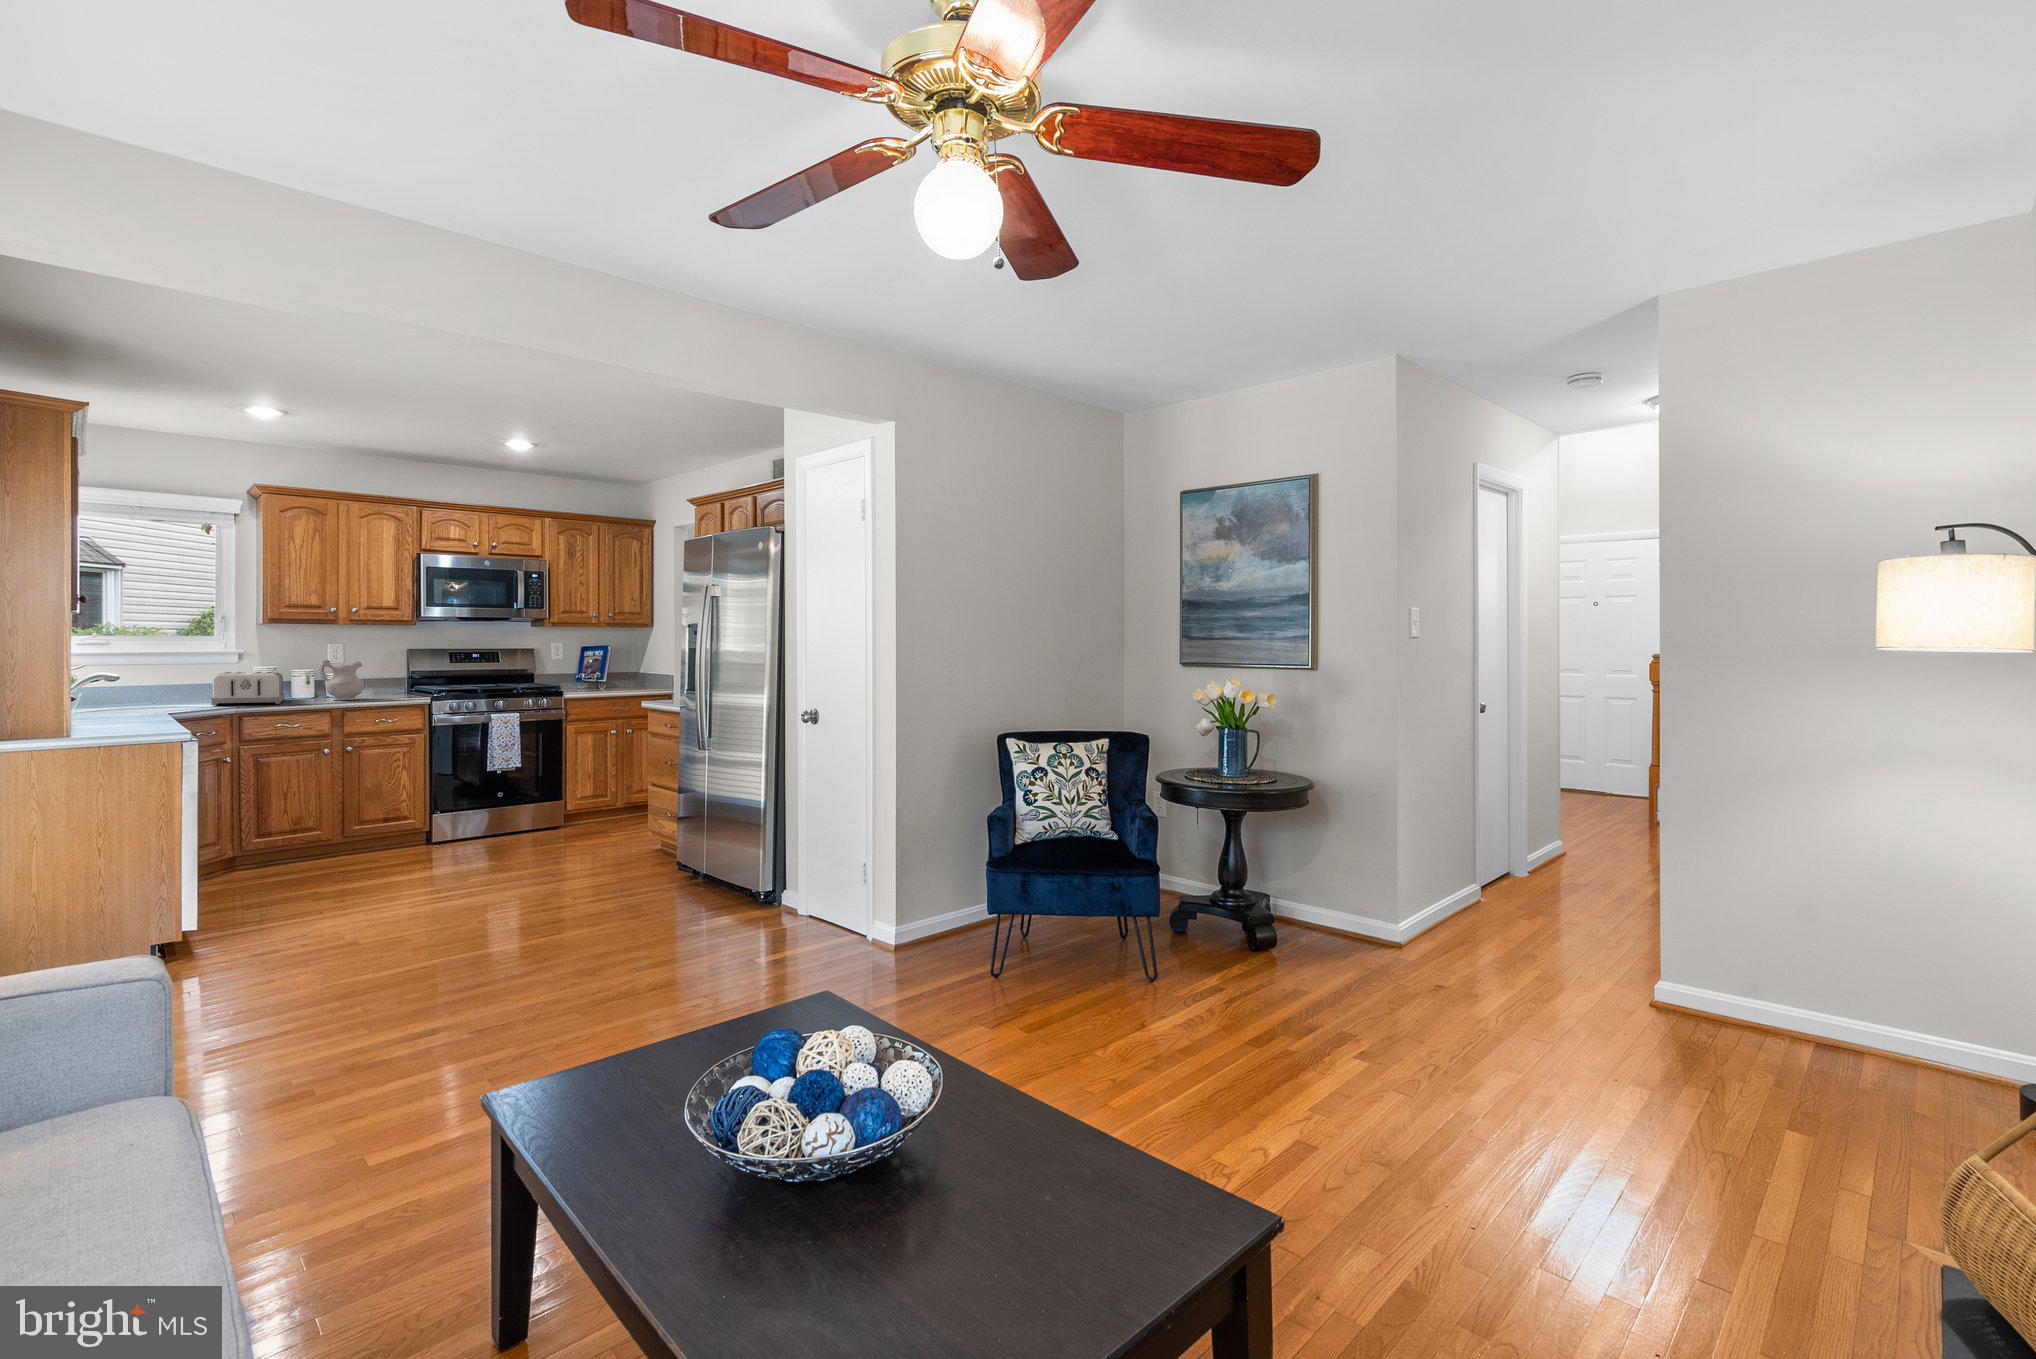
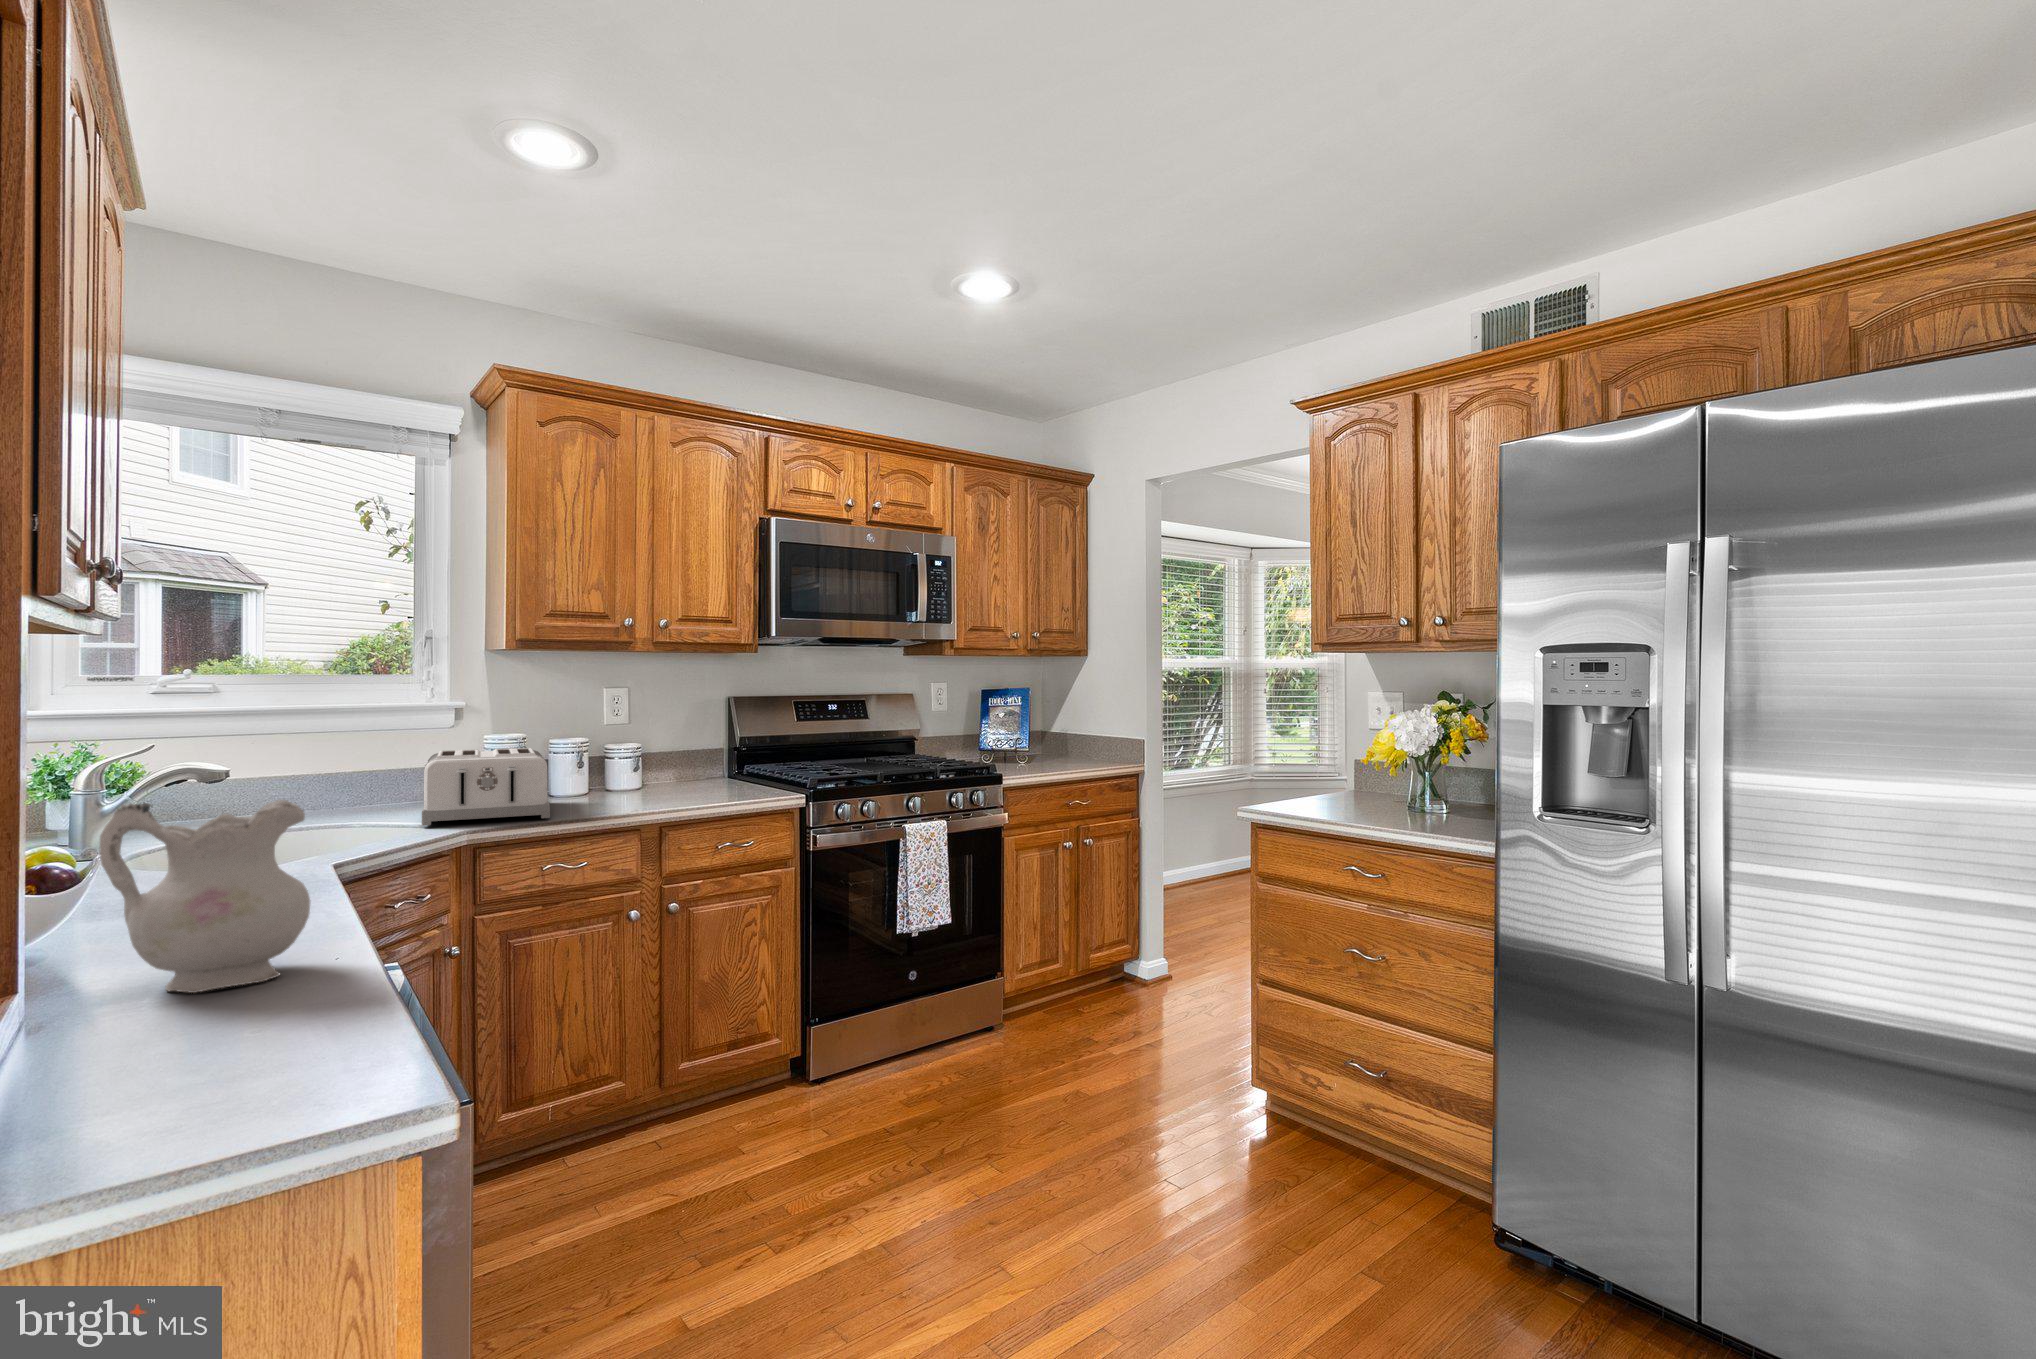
ceramic pitcher: present [320,660,364,700] -> present [100,800,310,993]

